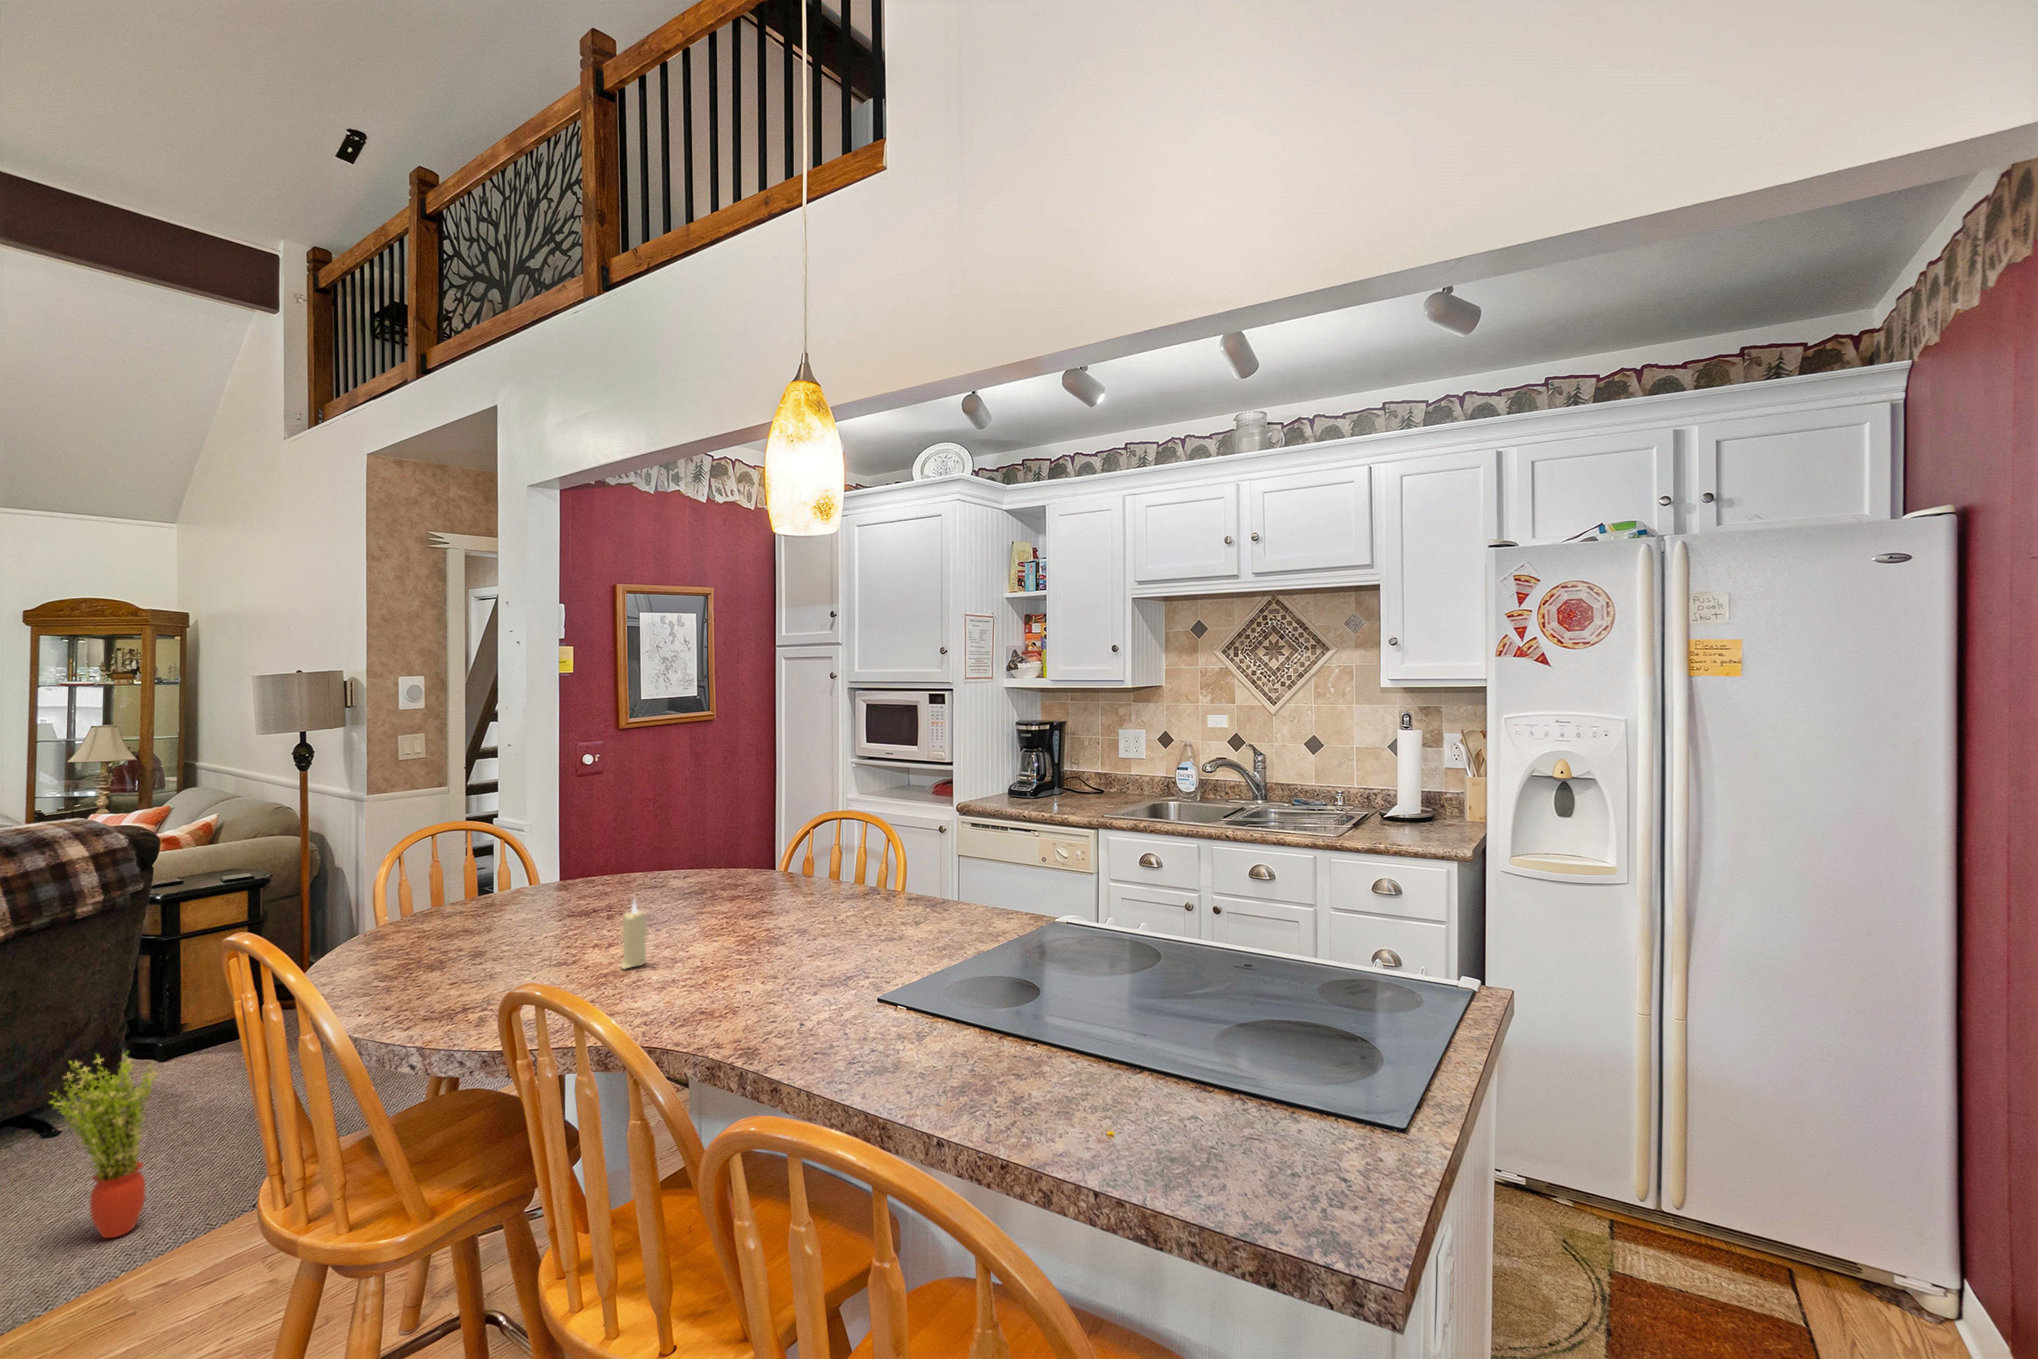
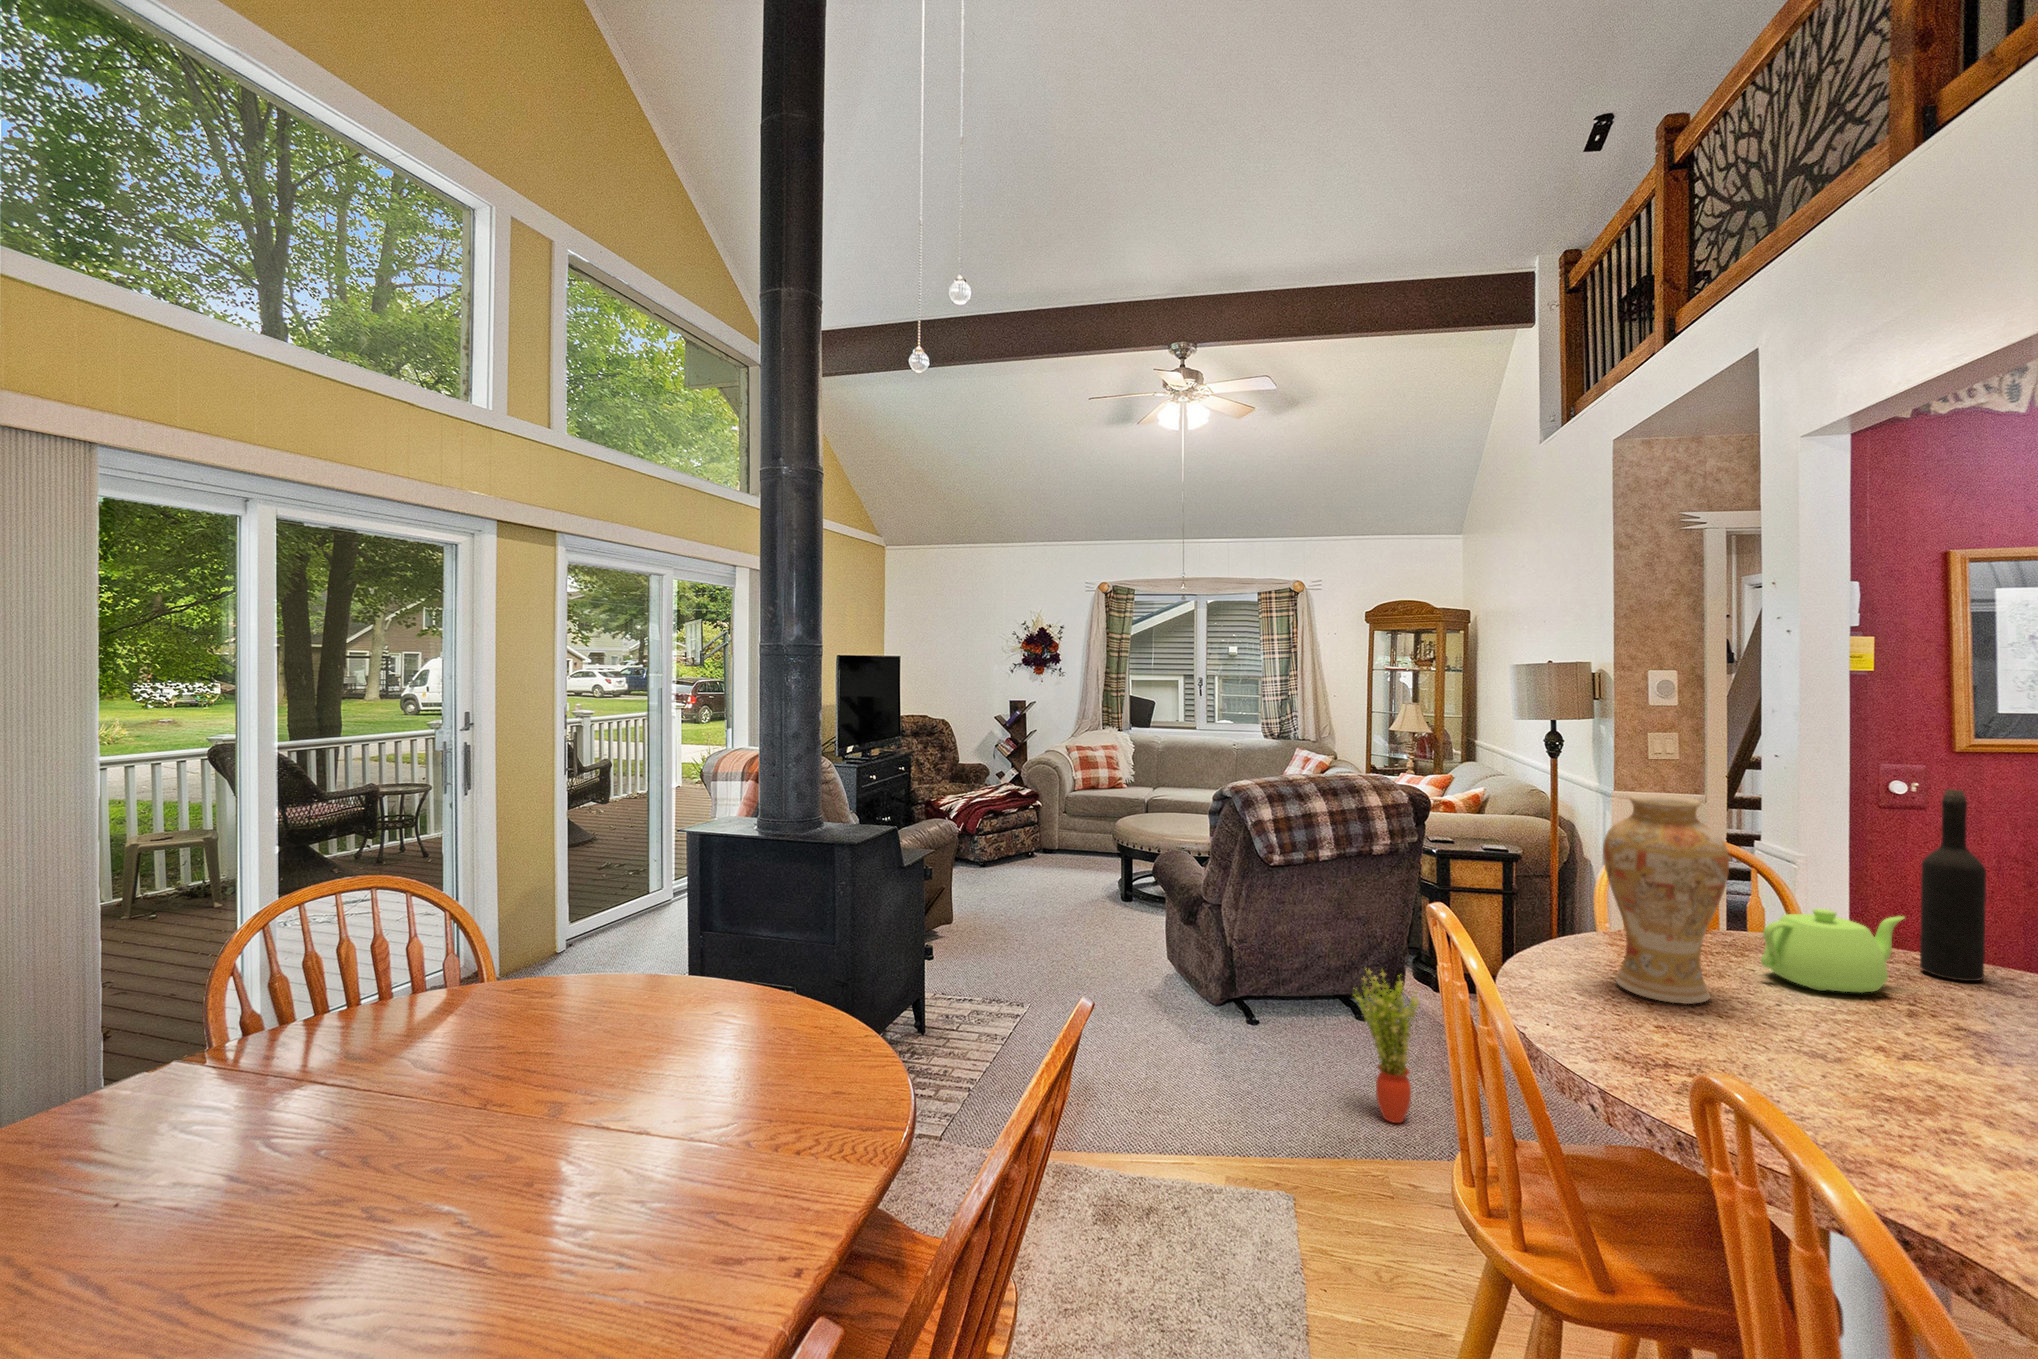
wine bottle: none [615,763,648,892] -> present [1920,789,1986,981]
vase: none [398,790,500,965] -> present [1603,795,1729,1004]
teapot: none [521,855,608,922] -> present [1761,908,1904,993]
candle: present [621,901,647,968] -> none [1919,998,1972,1106]

